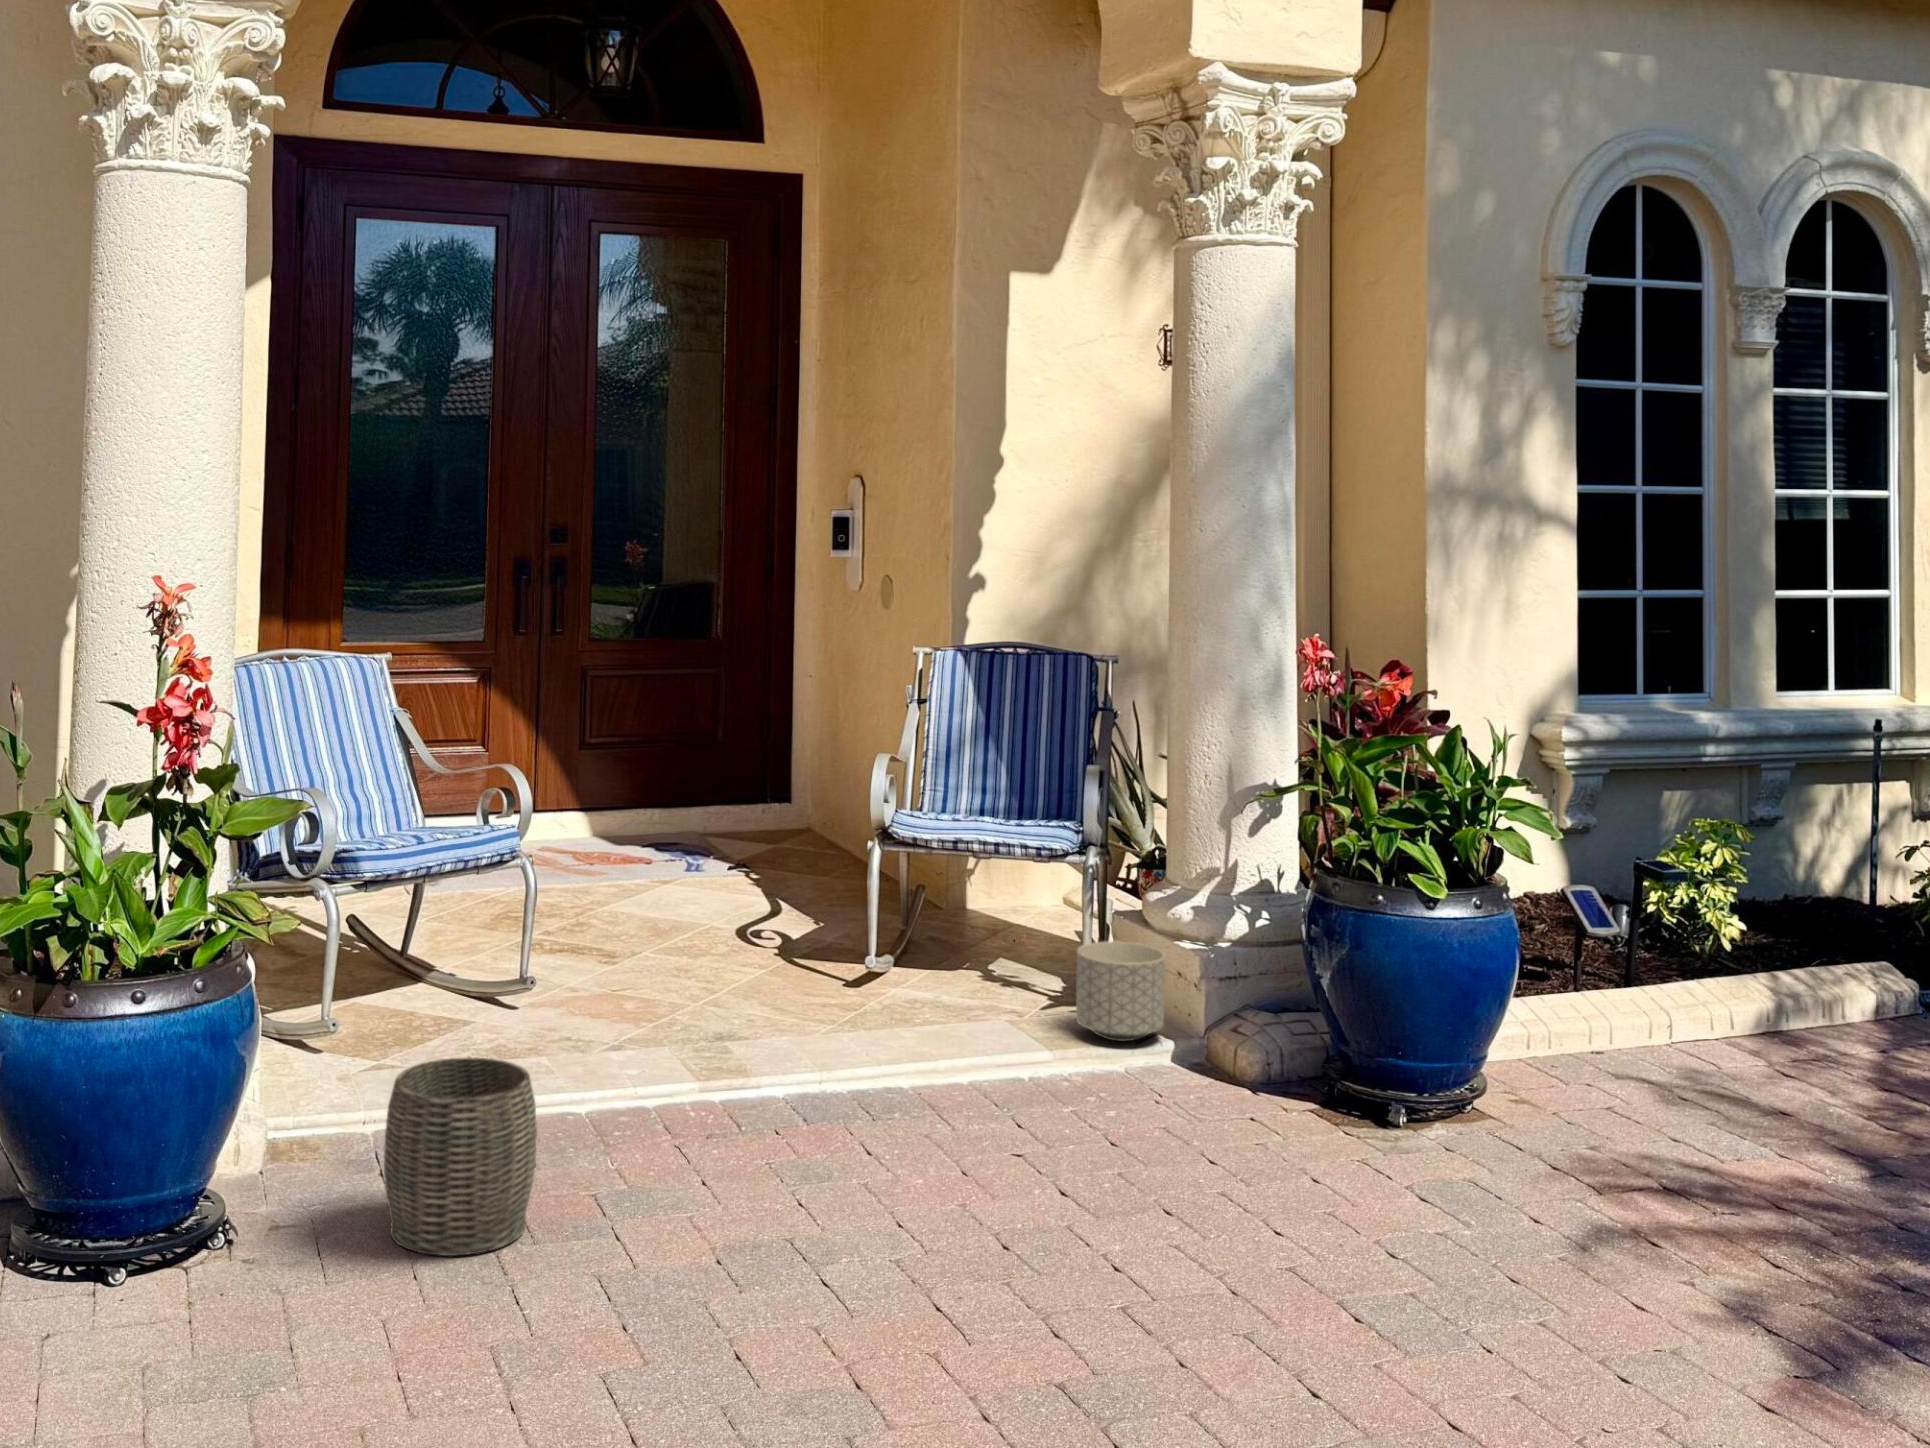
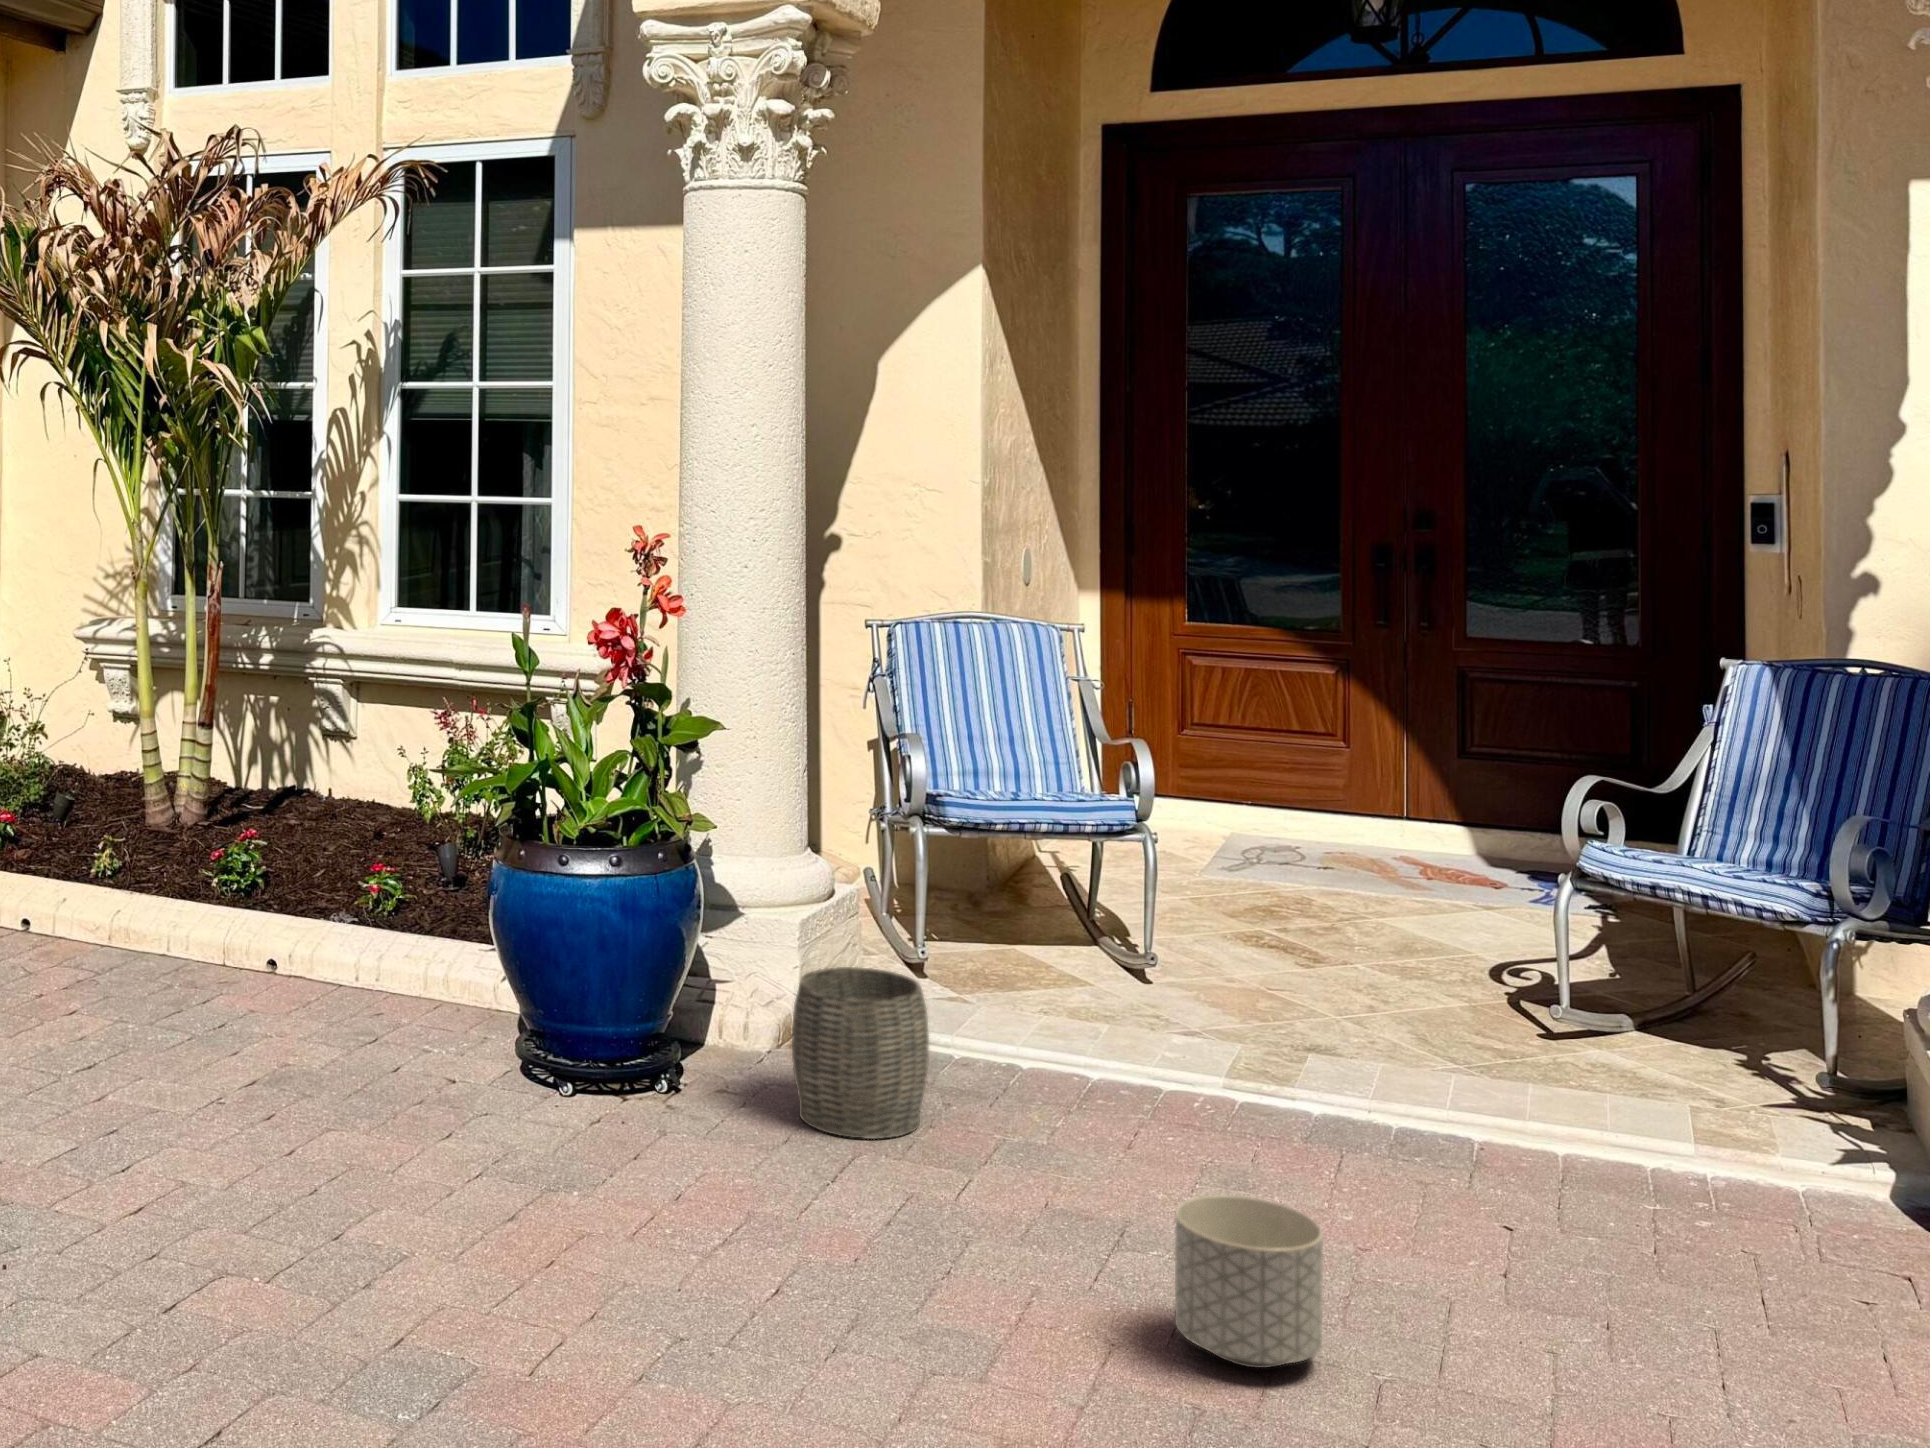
planter: present [1076,942,1165,1041] -> present [1175,1195,1323,1368]

